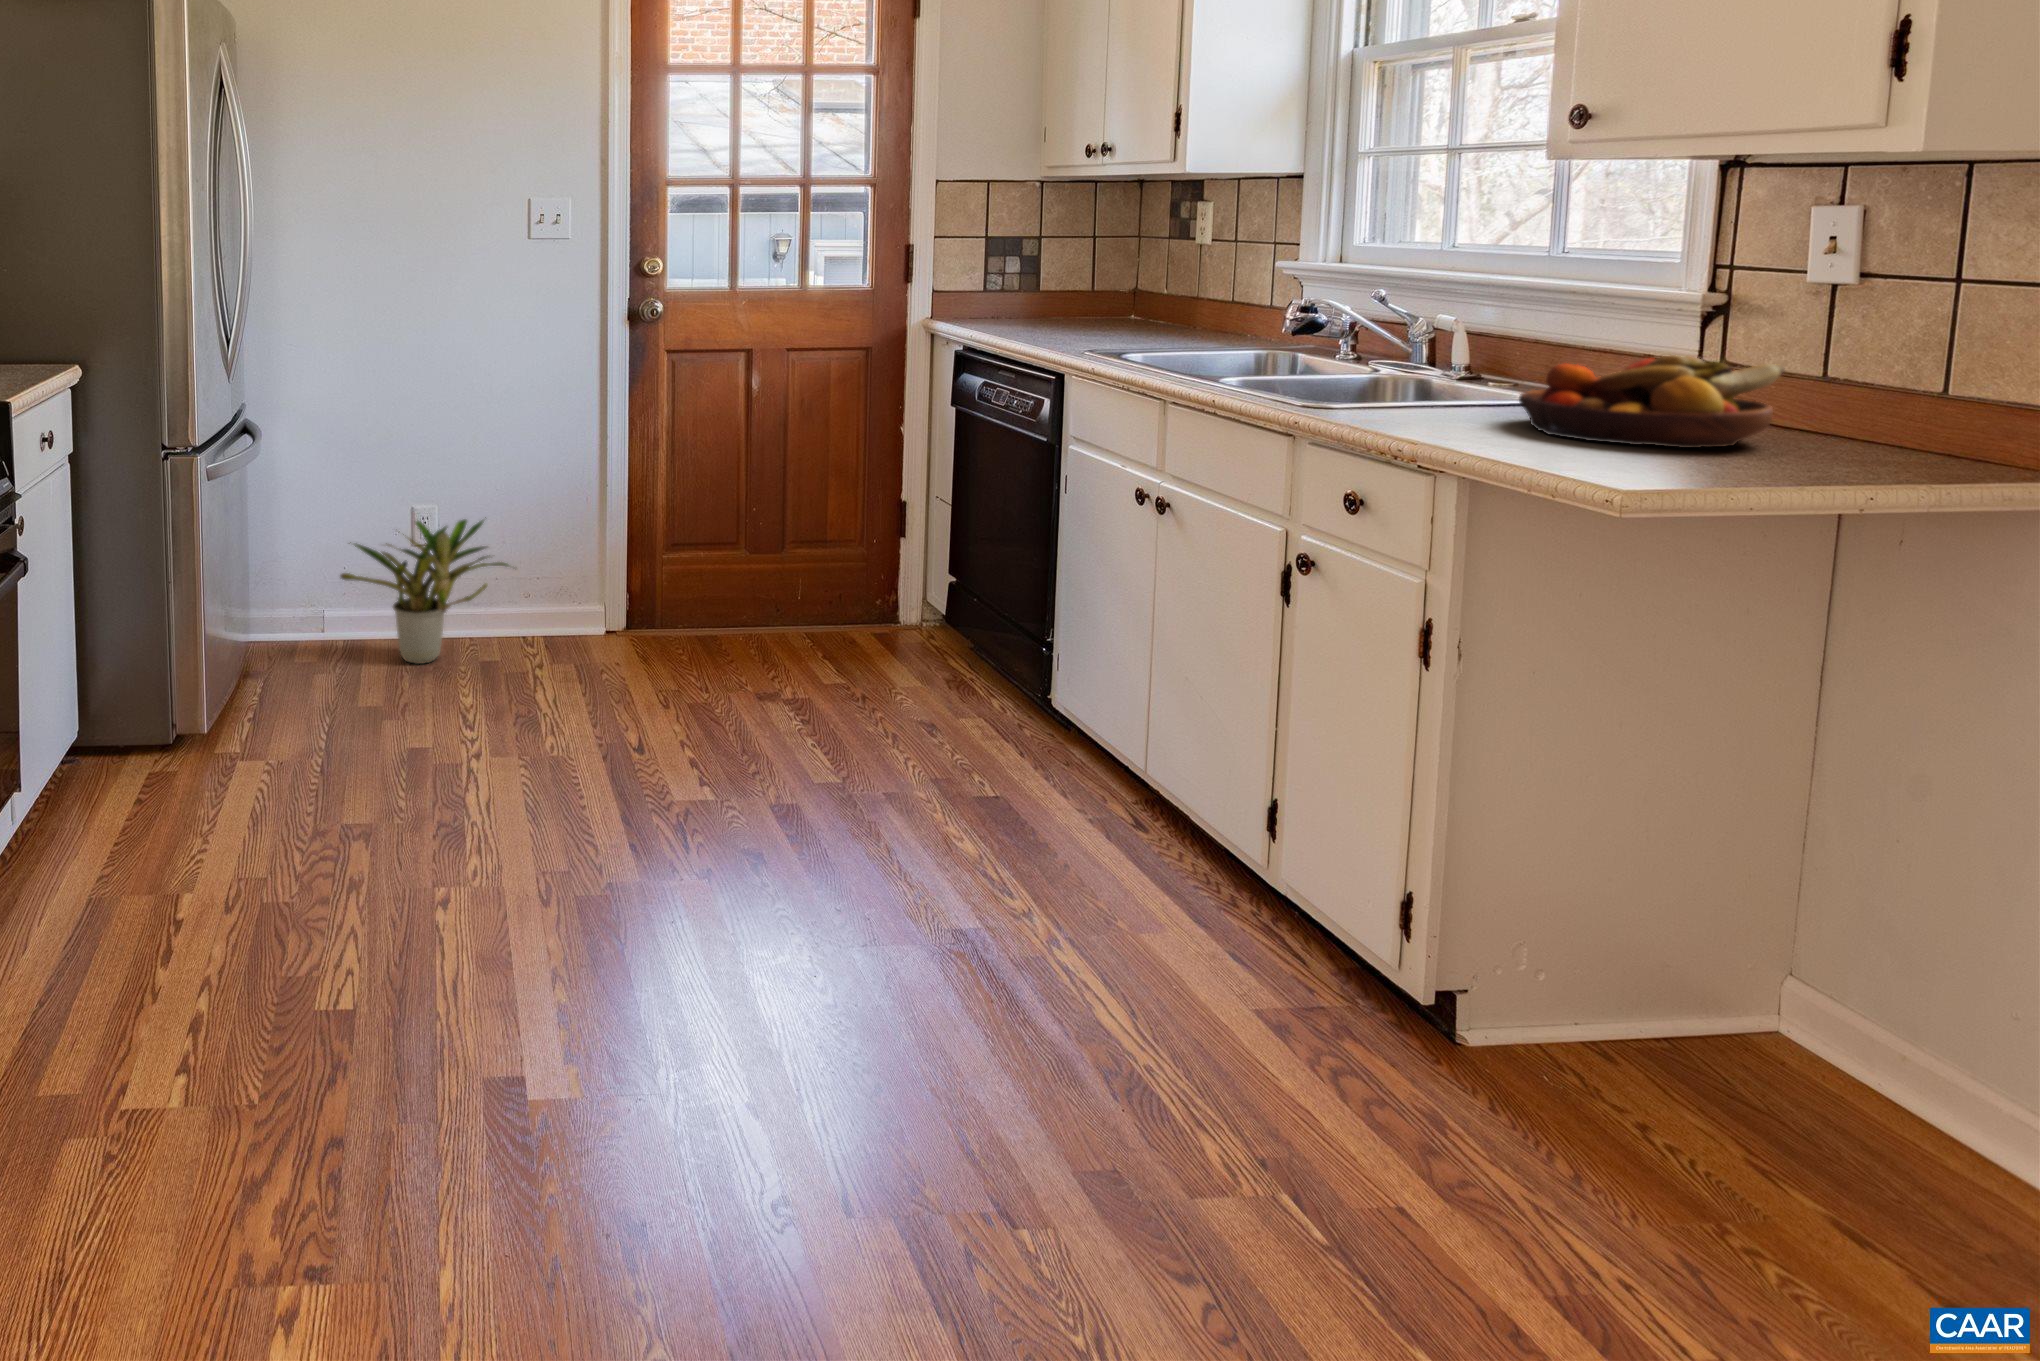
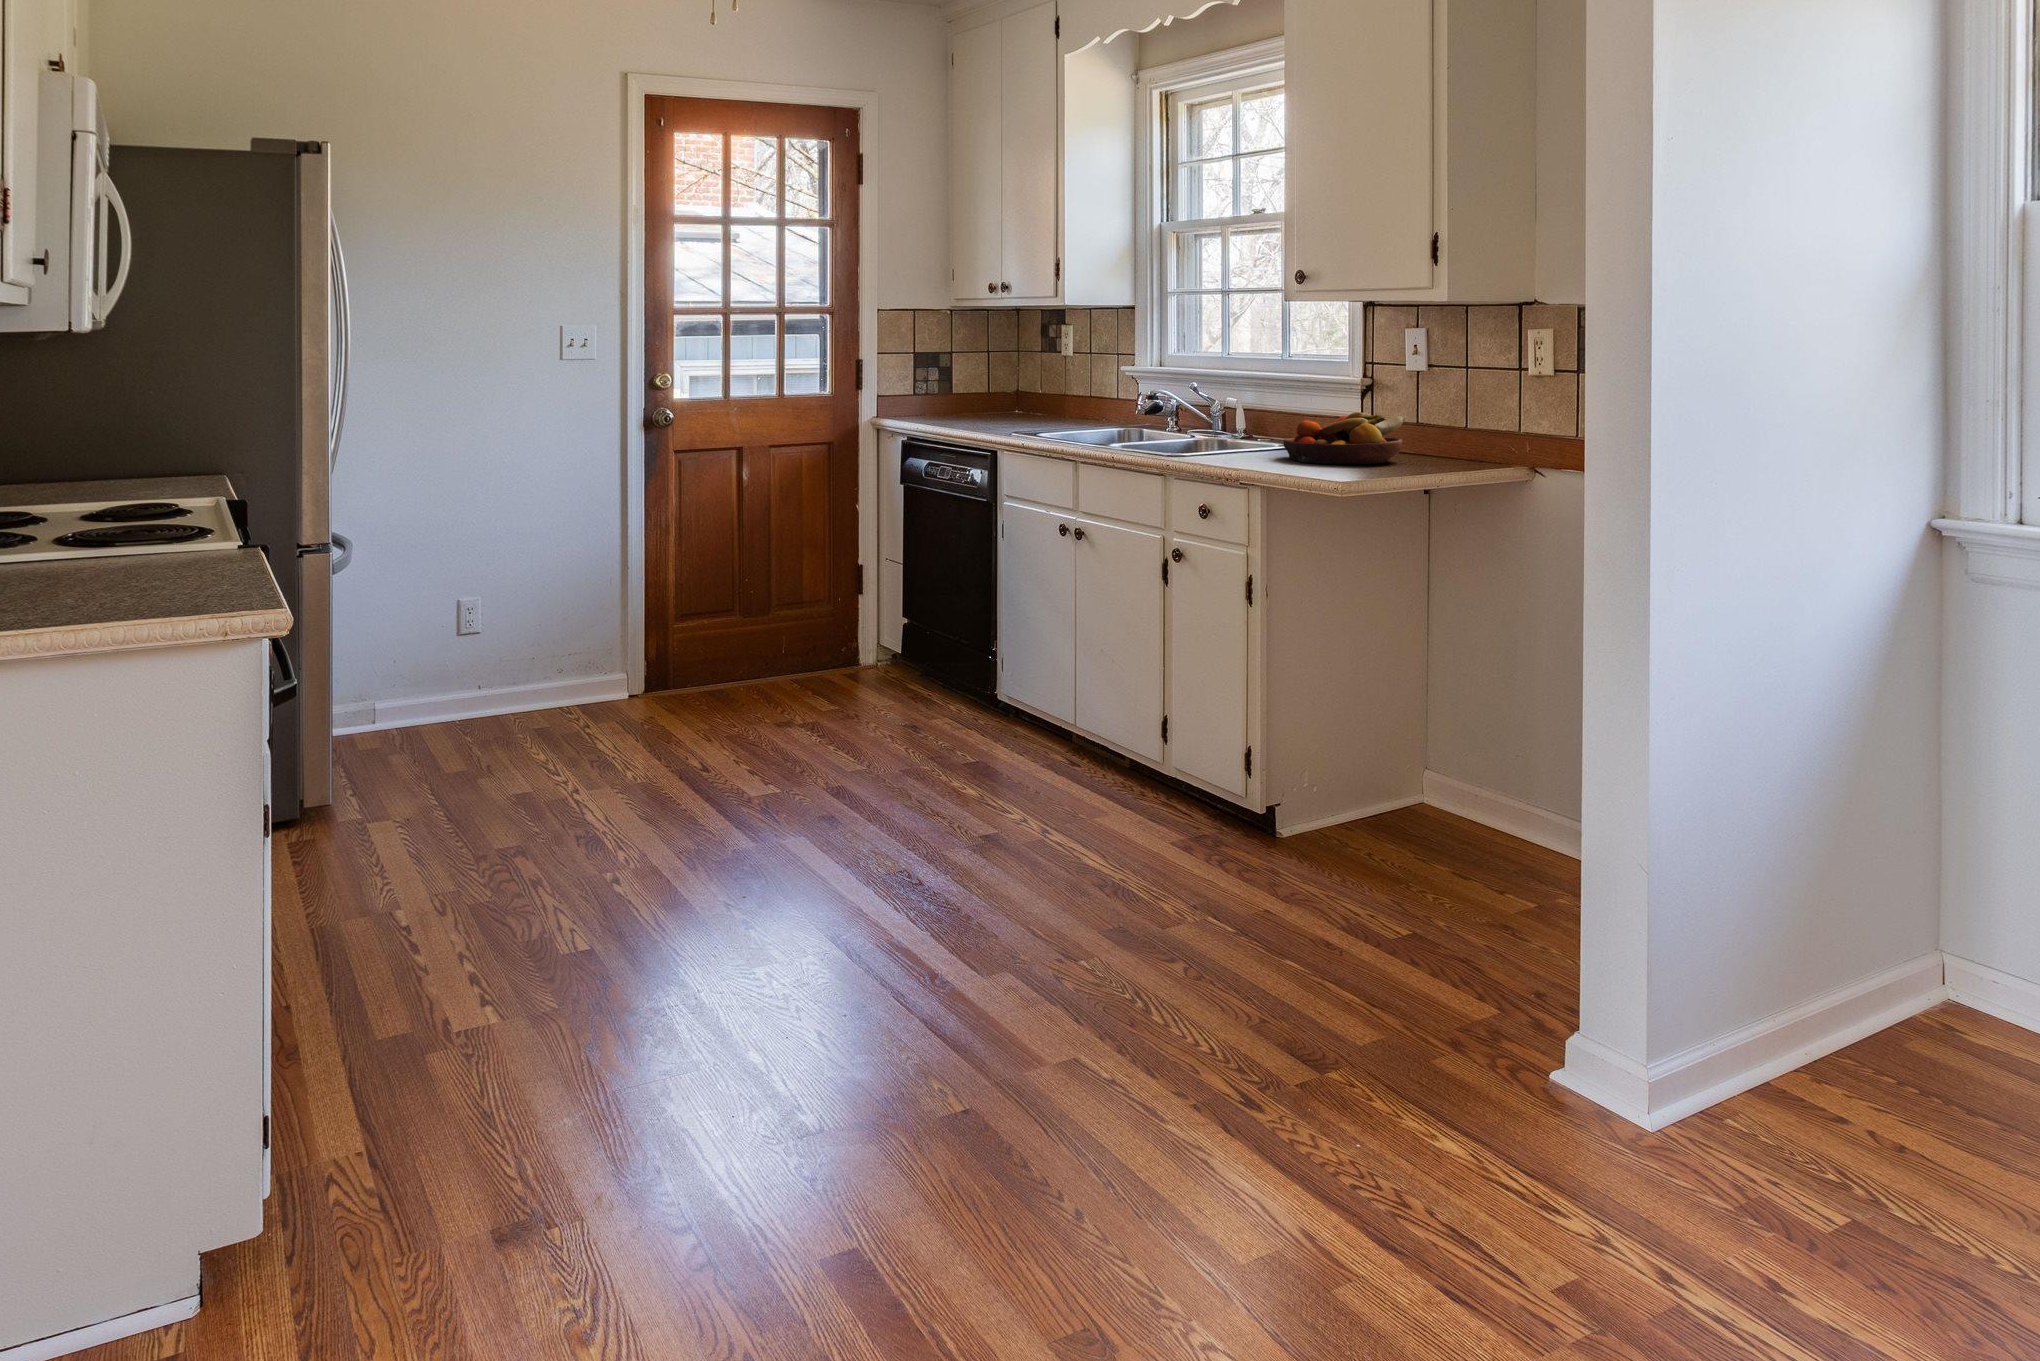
potted plant: present [340,517,509,664] -> none [401,600,568,738]

